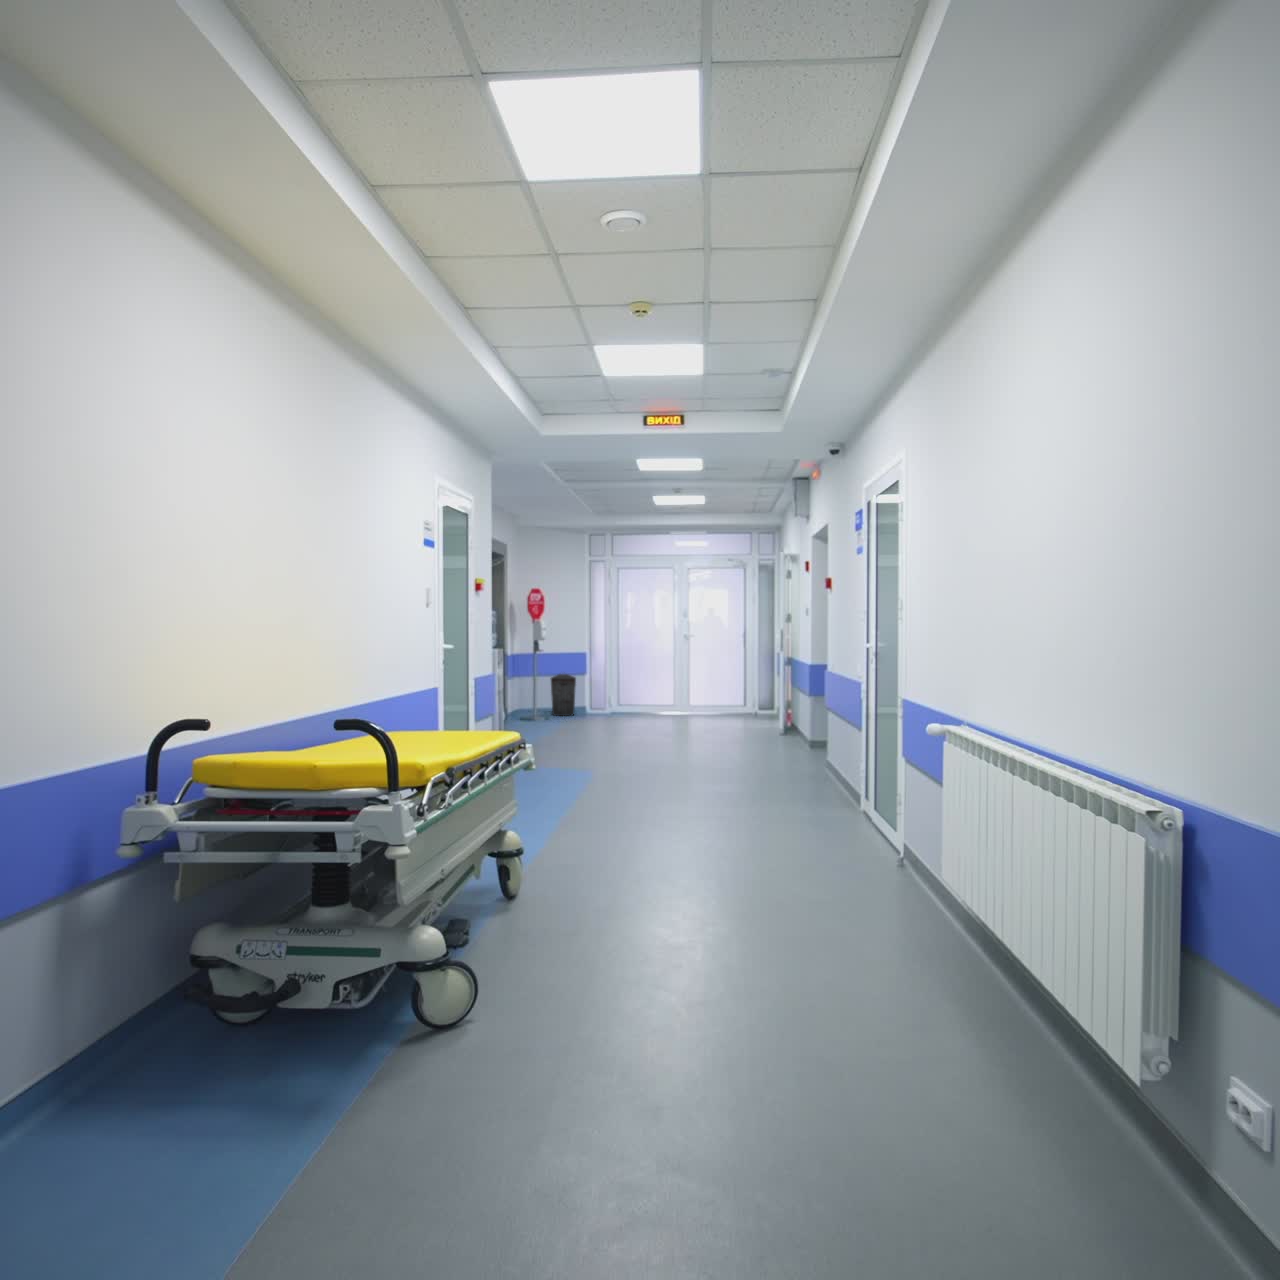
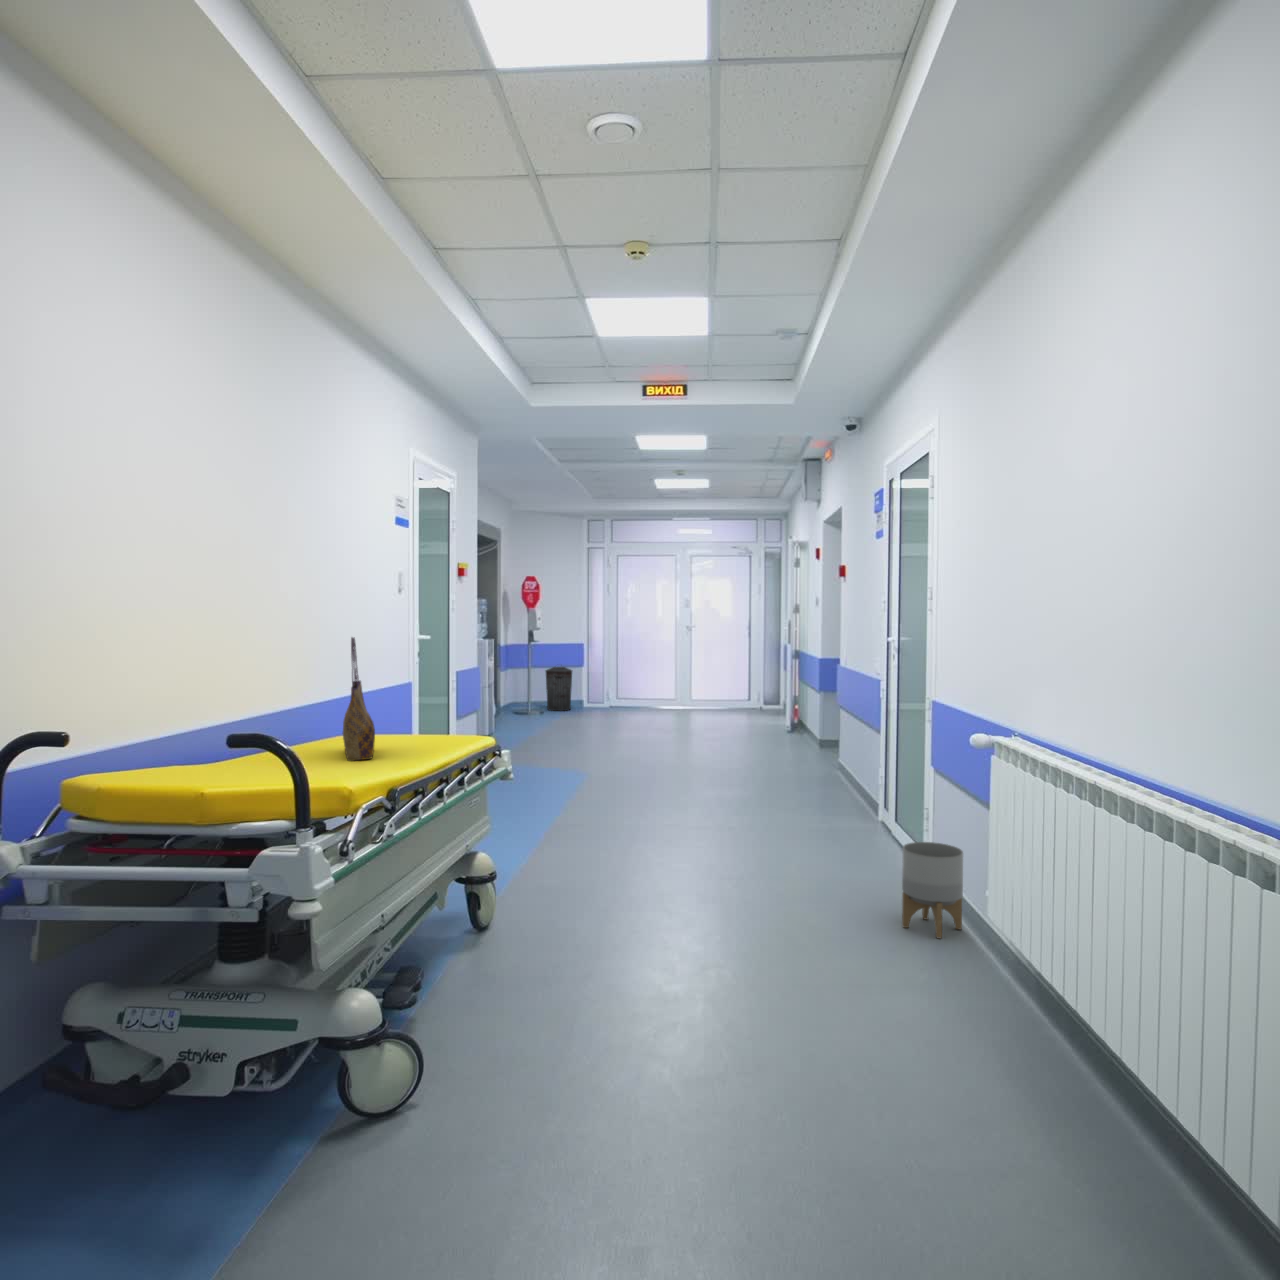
tote bag: none [404,643,430,747] -> present [343,637,375,761]
planter: none [875,821,927,902] -> present [902,842,963,938]

